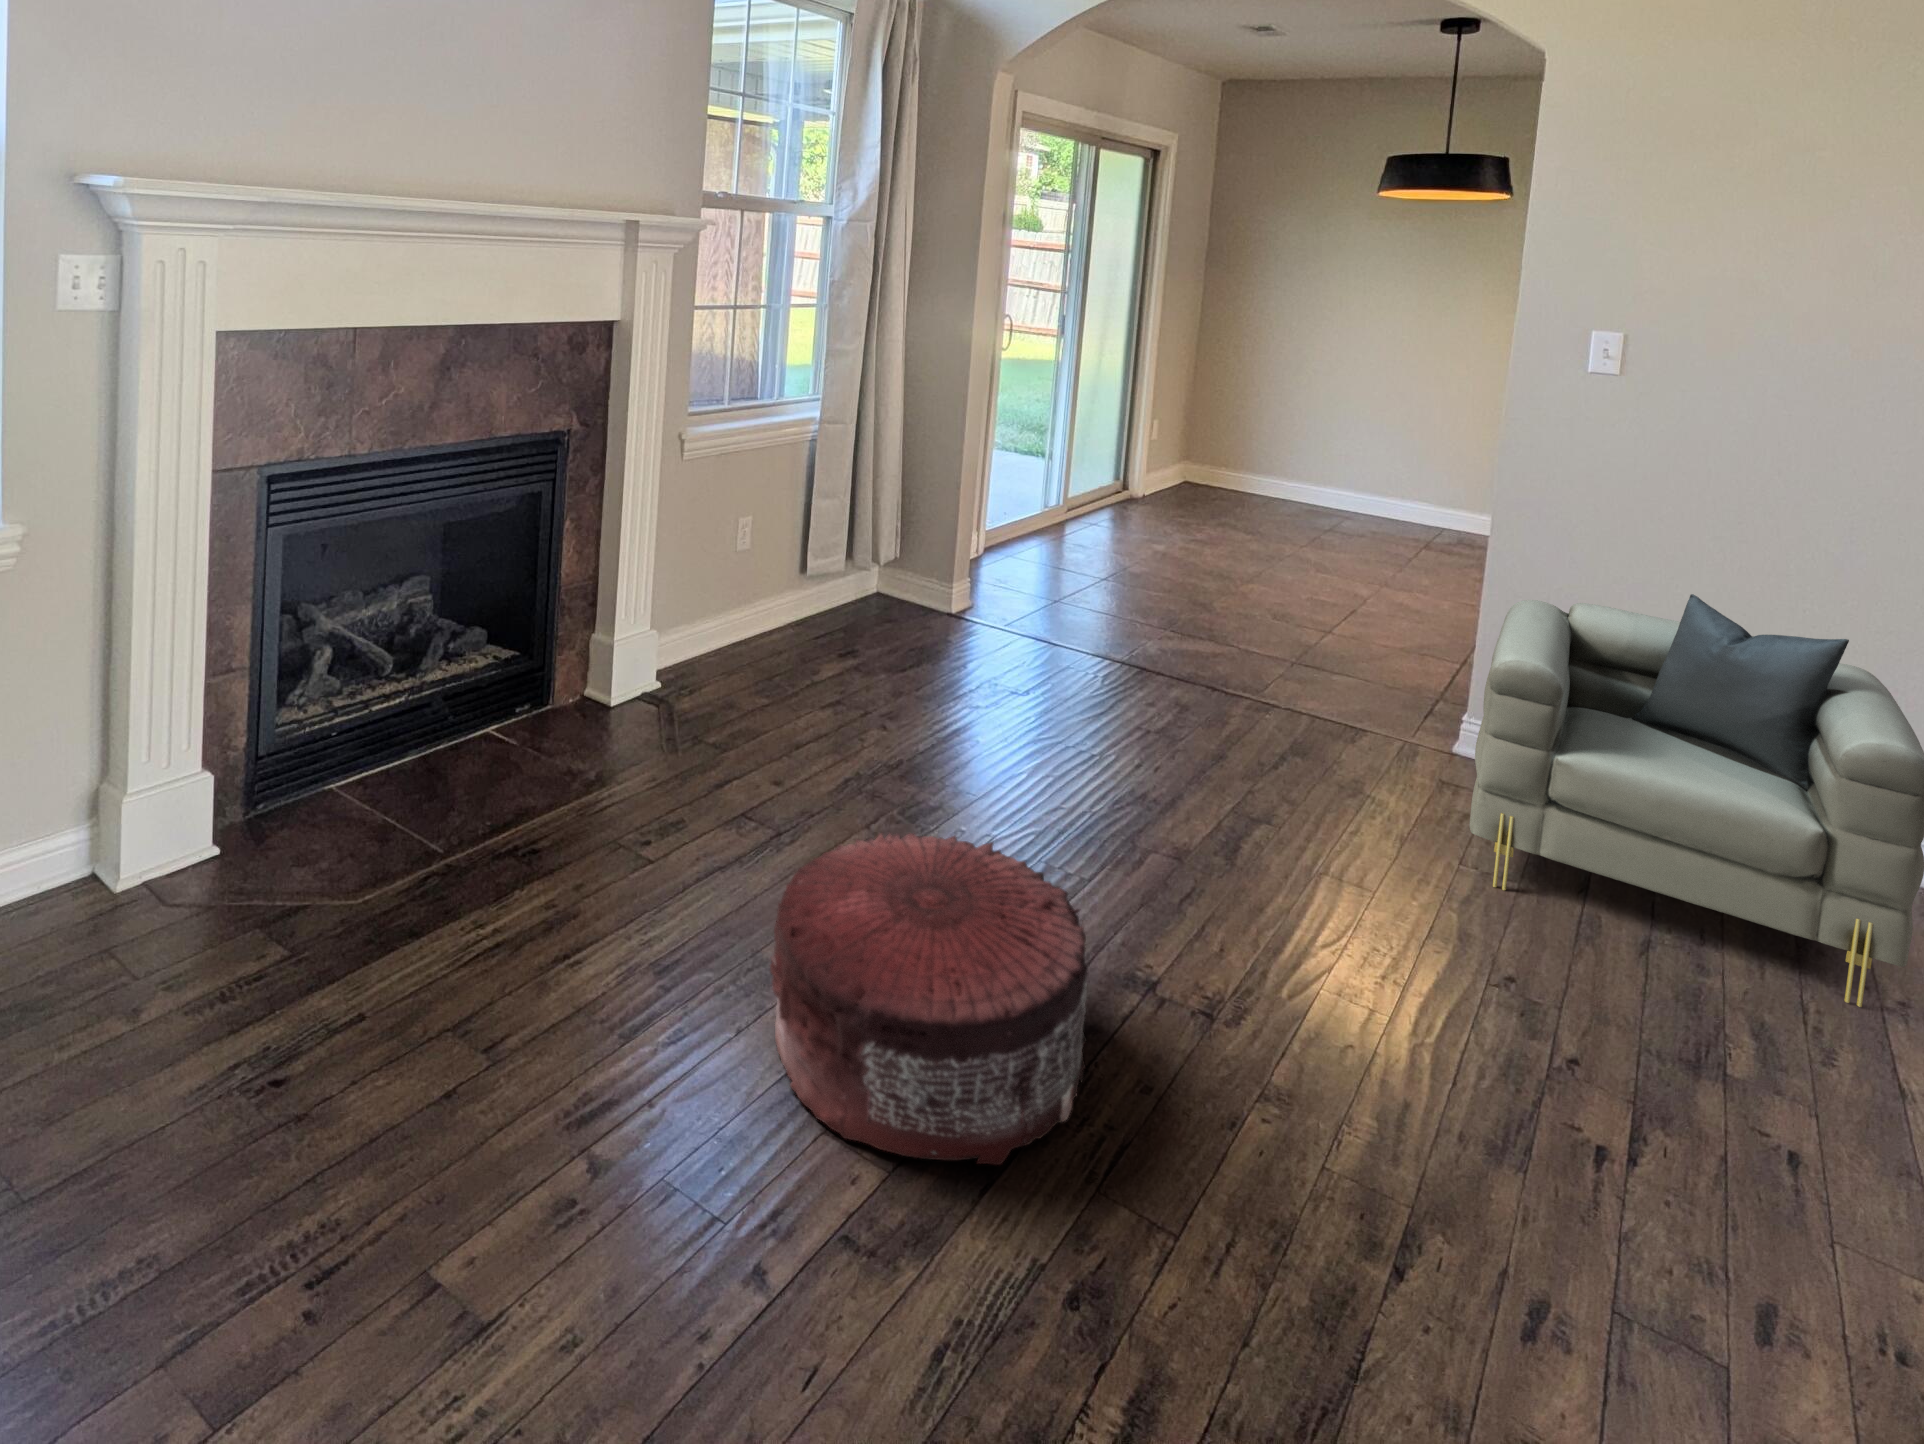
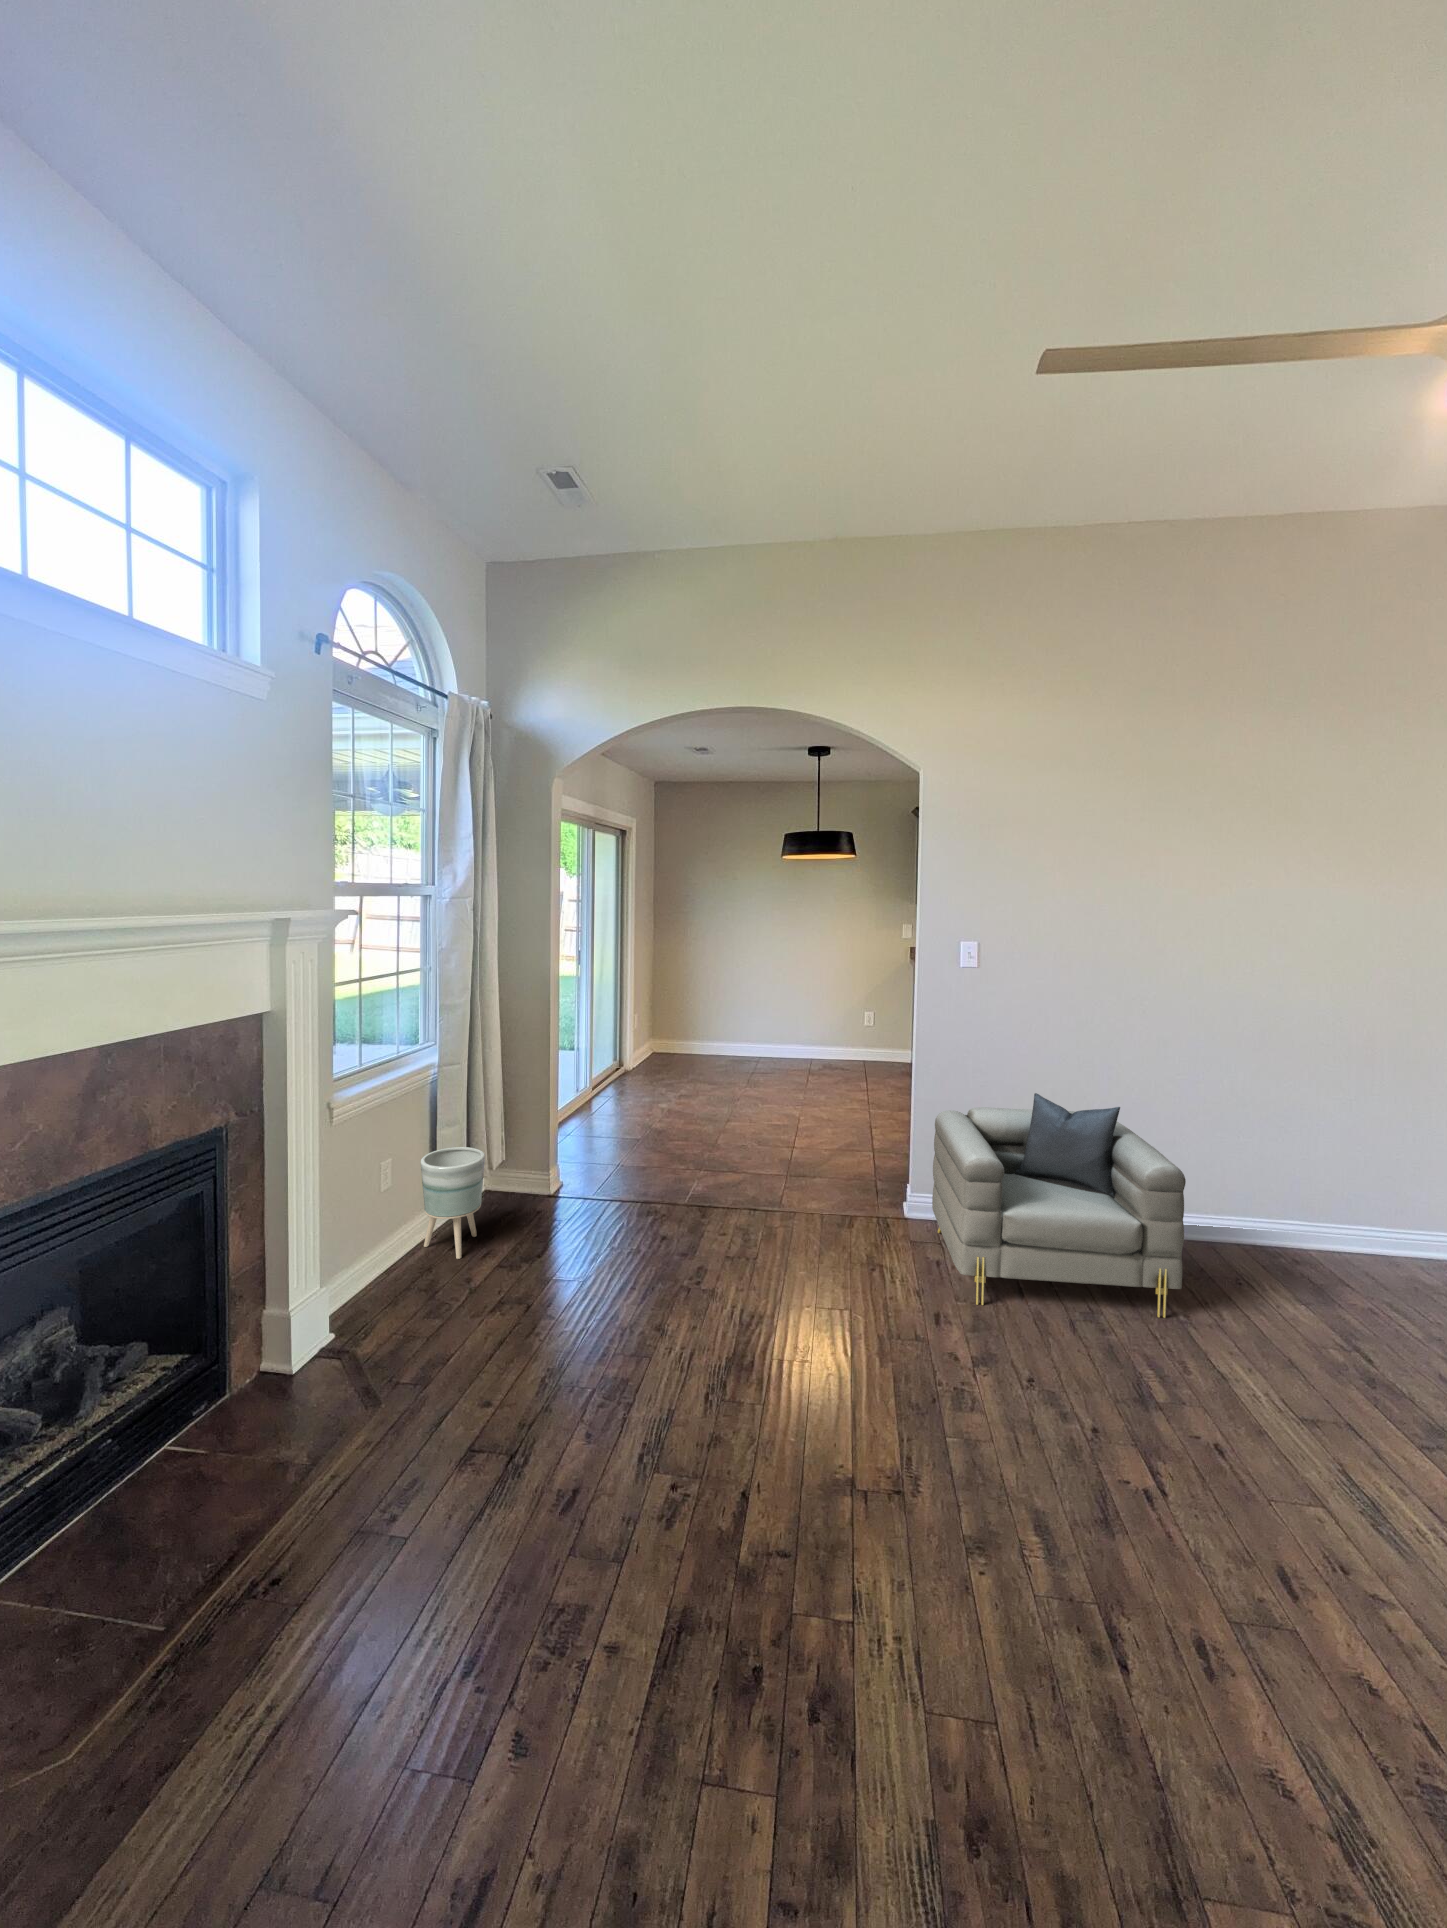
planter: none [778,522,853,652] -> present [421,1147,485,1259]
pouf: present [770,833,1088,1165] -> none [596,1417,873,1784]

